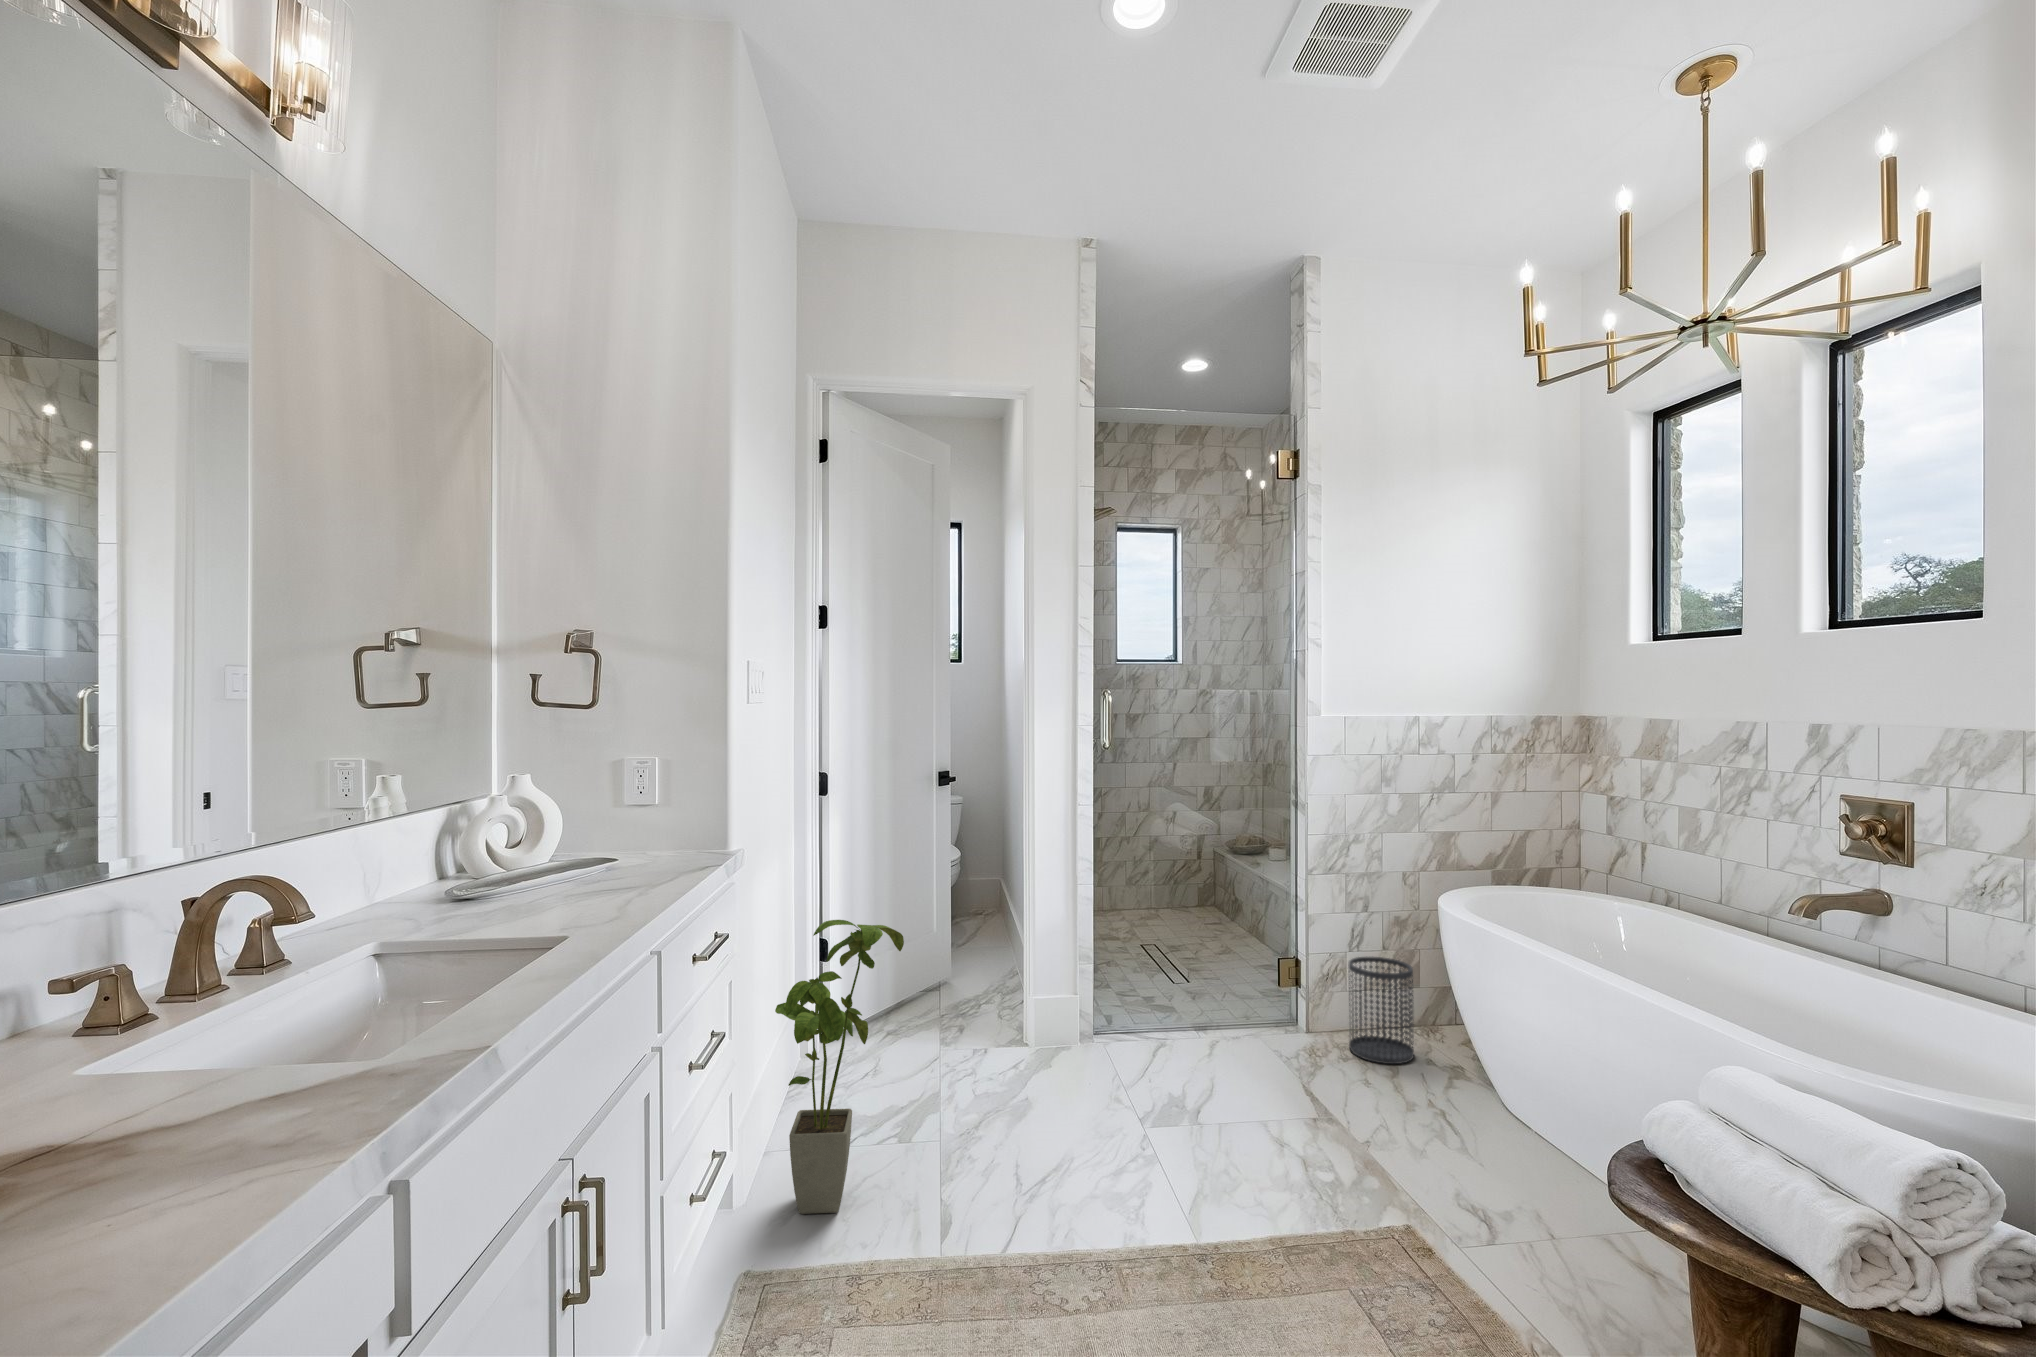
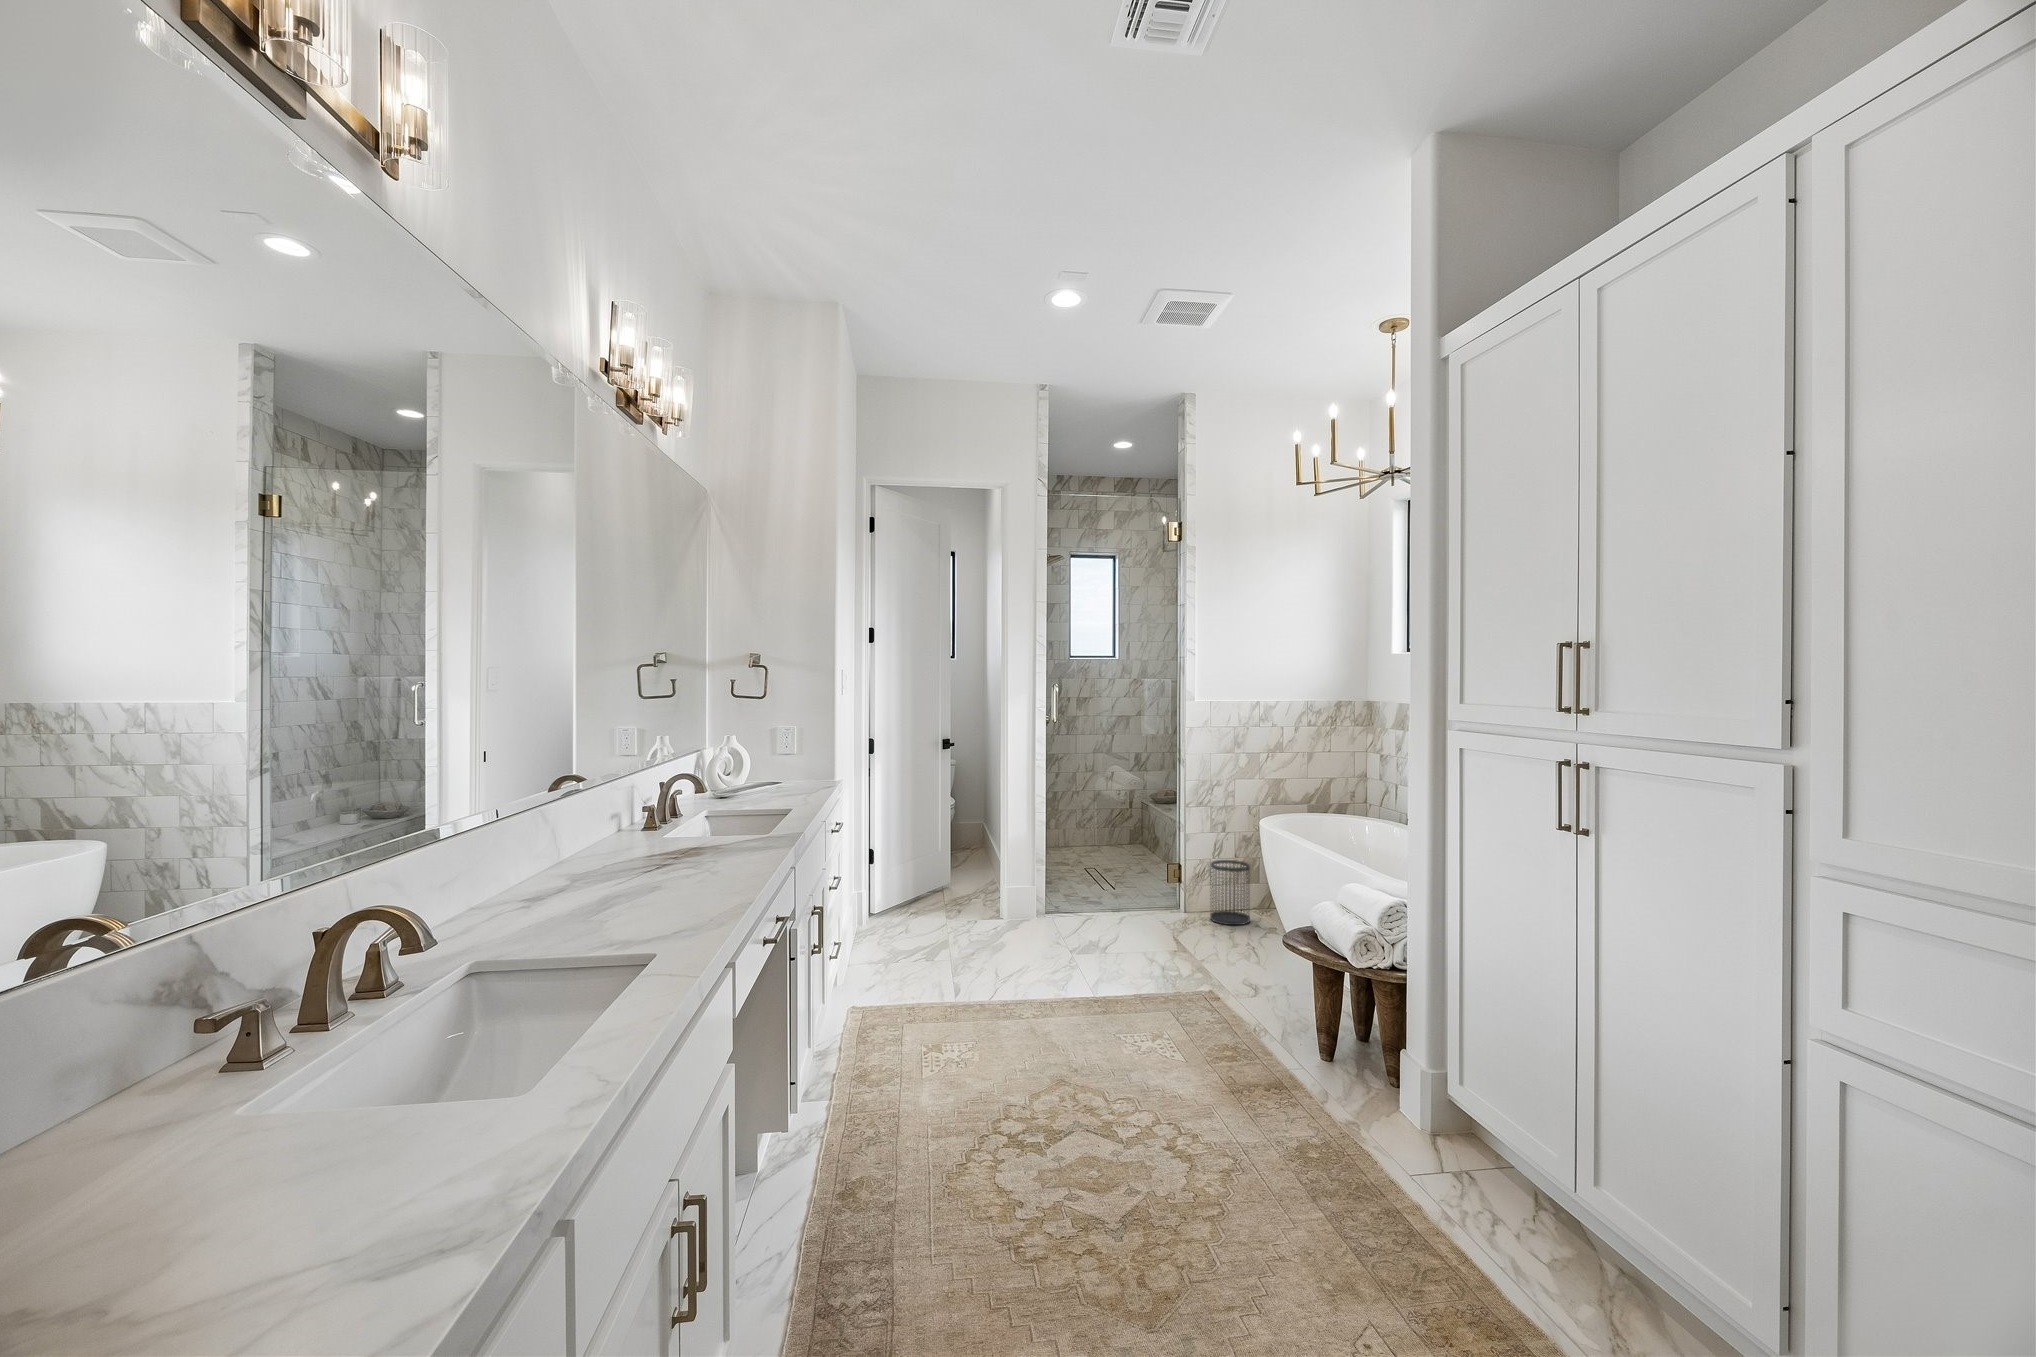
house plant: present [775,920,904,1214] -> none [855,823,930,987]

